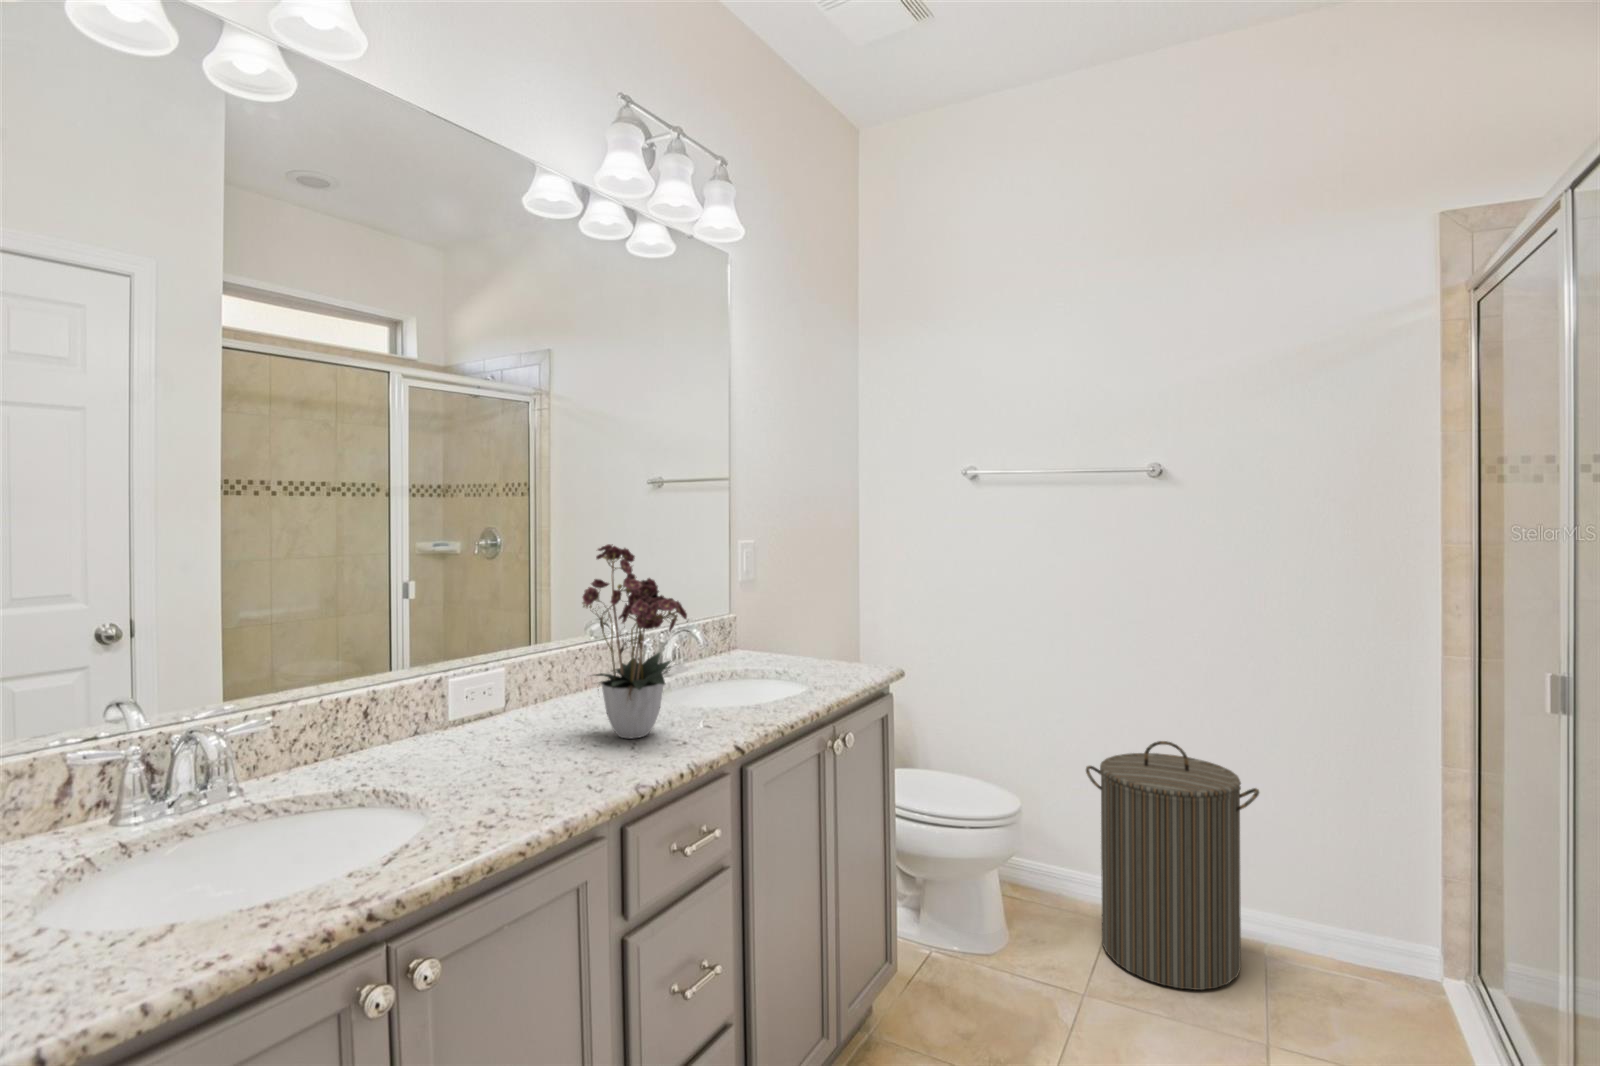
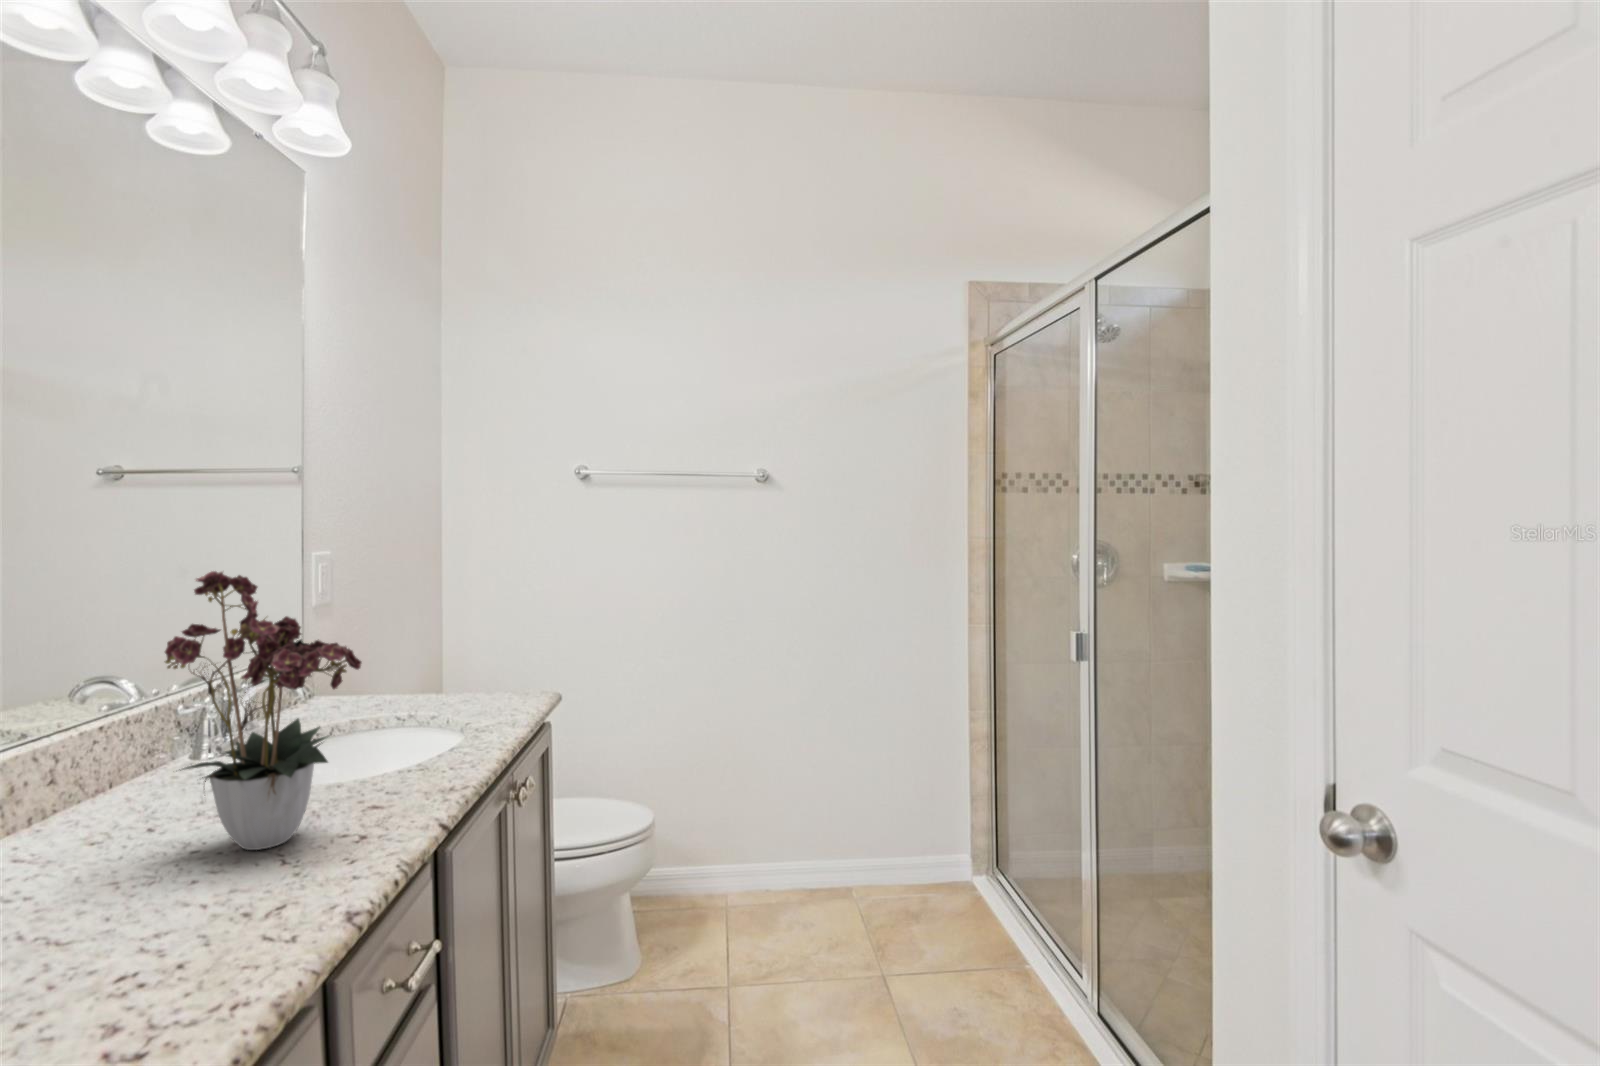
laundry hamper: present [1086,741,1259,990] -> none [715,728,861,956]

